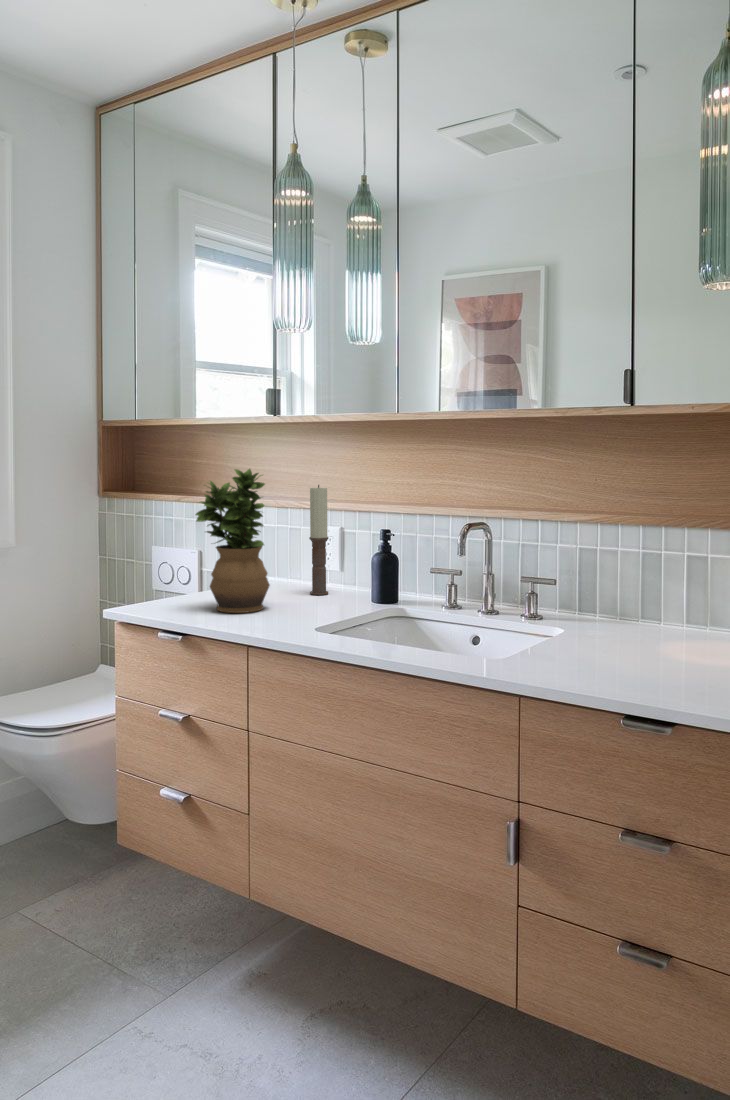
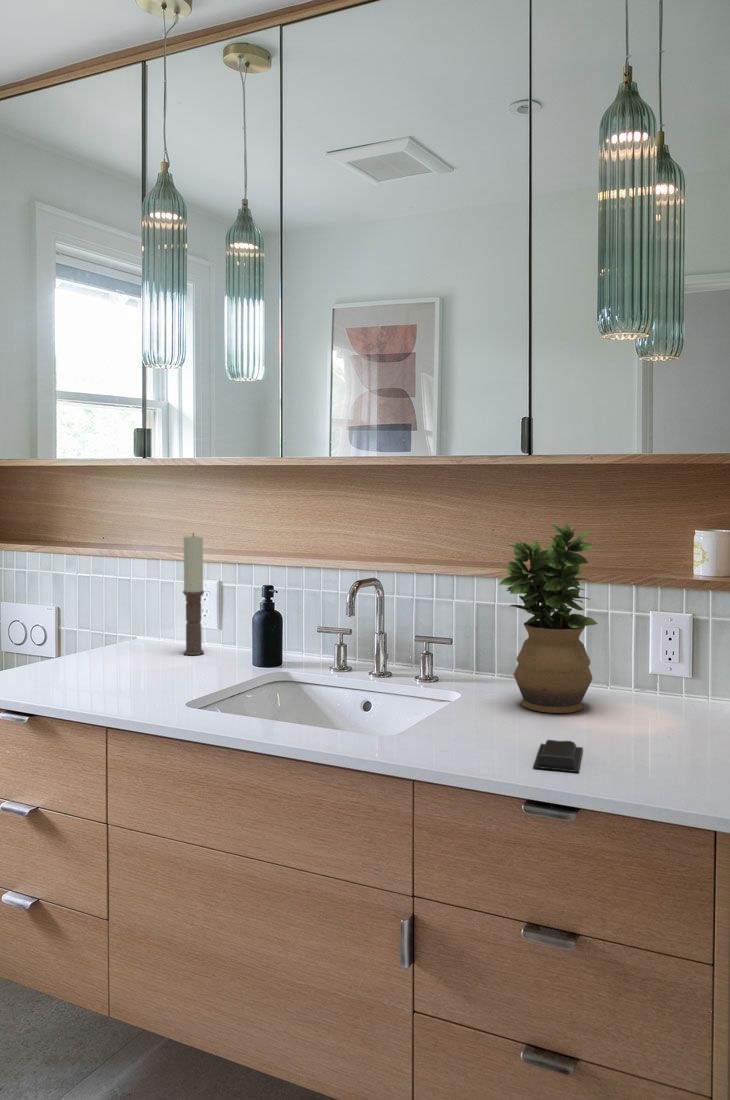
potted plant: present [195,469,270,613] -> present [499,524,597,713]
soap bar: none [623,664,673,691] -> present [533,740,583,772]

